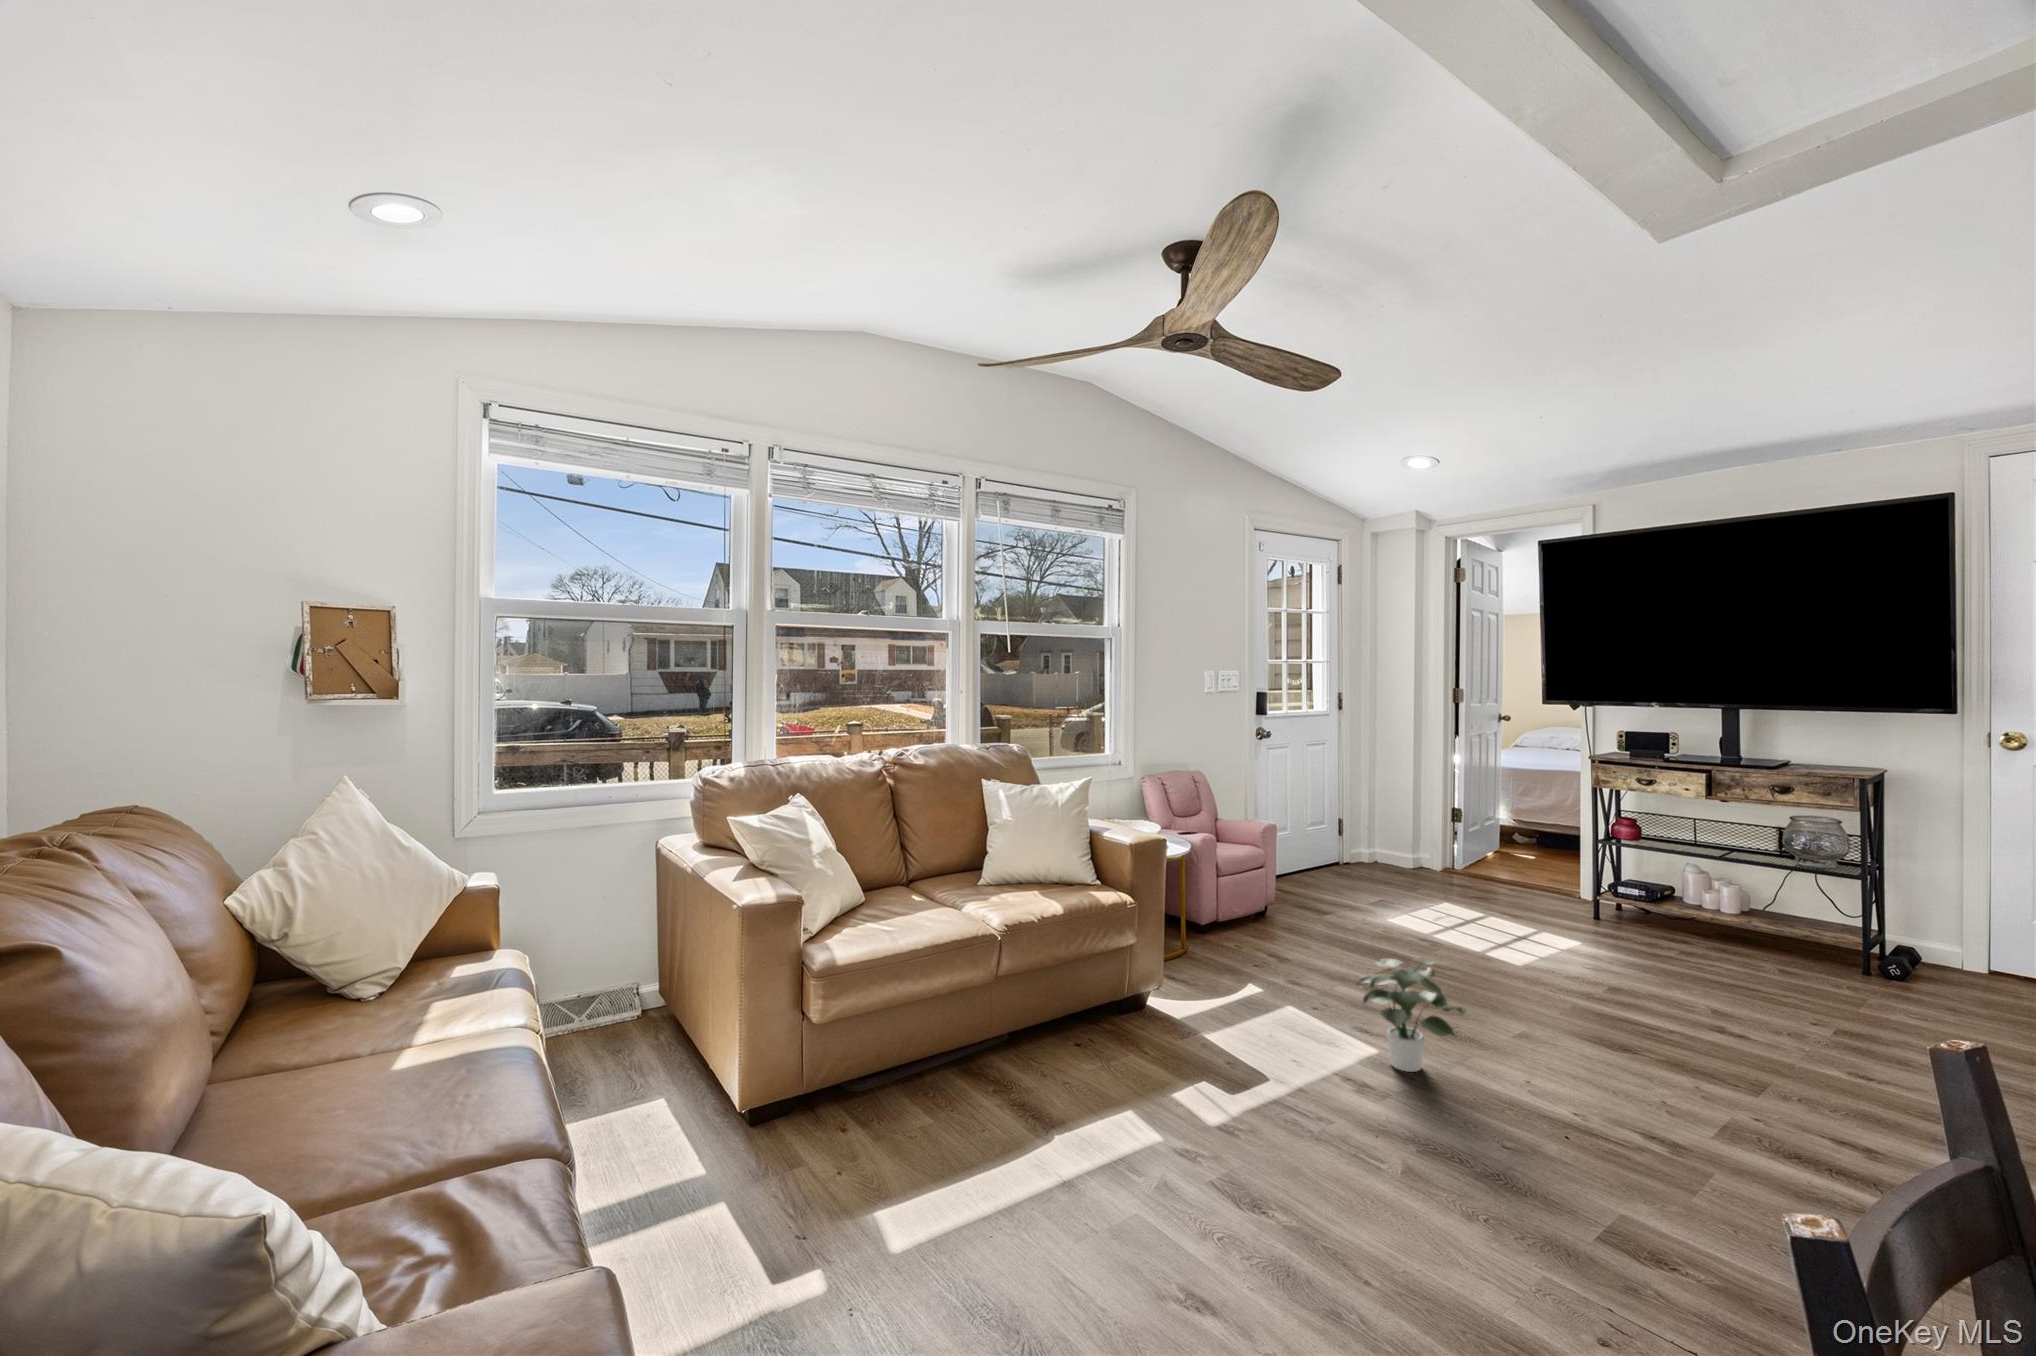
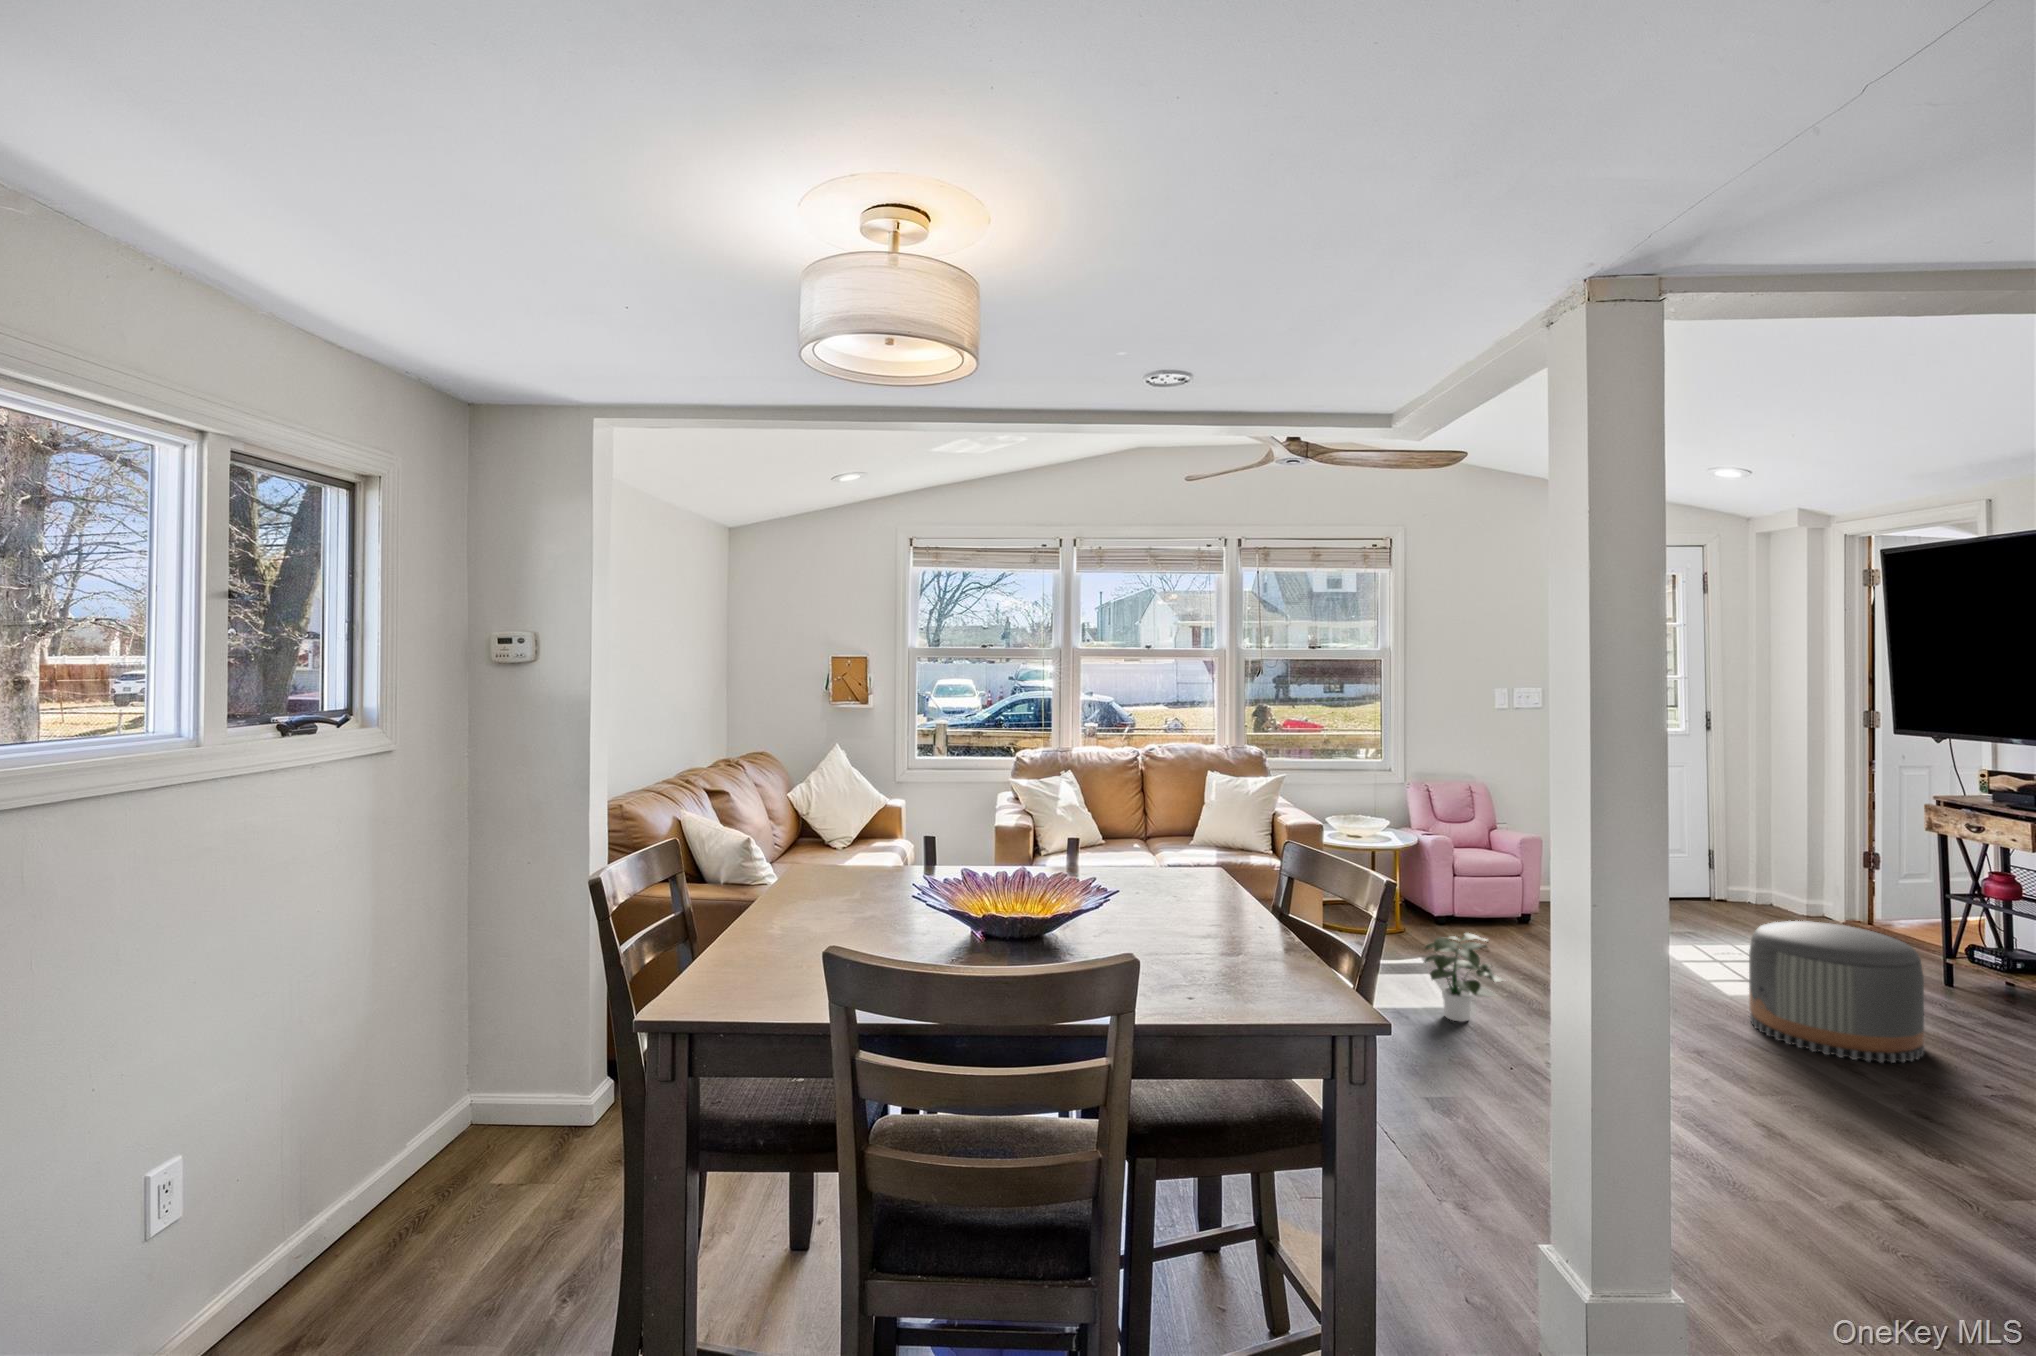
pouf: none [1568,884,1725,1019] -> present [1749,921,1924,1063]

